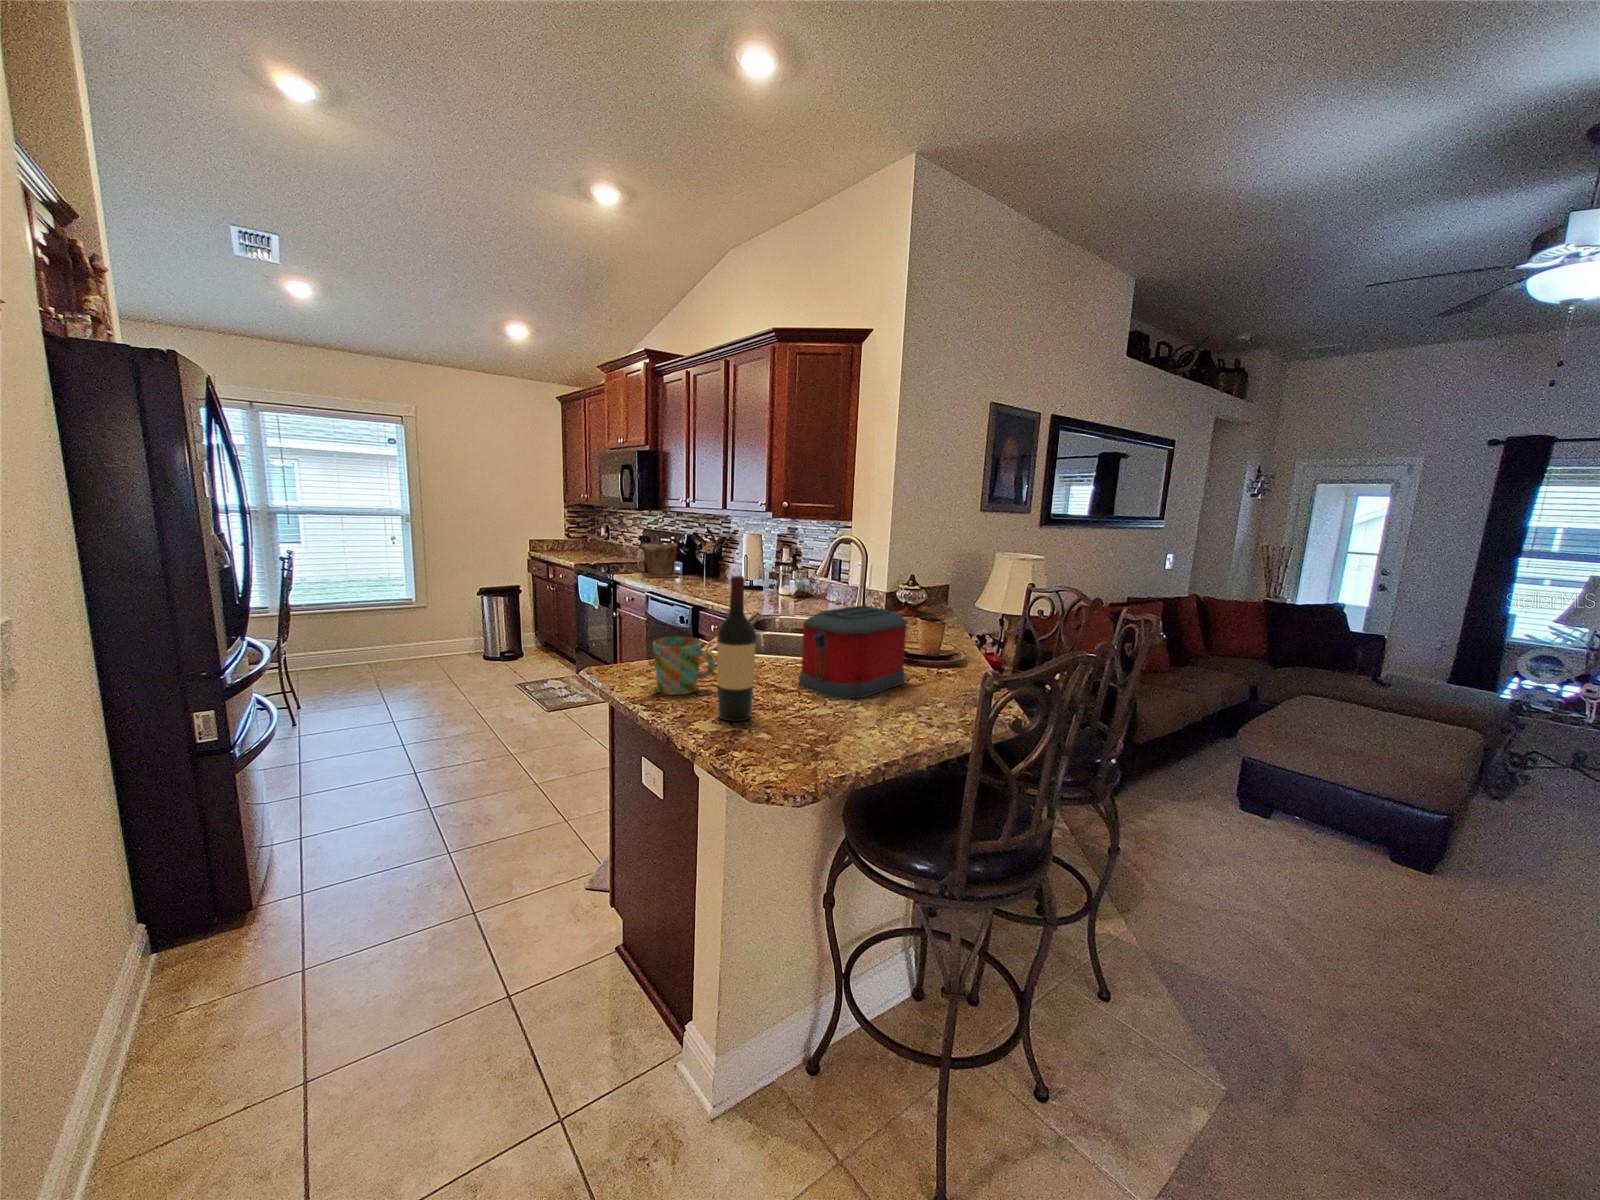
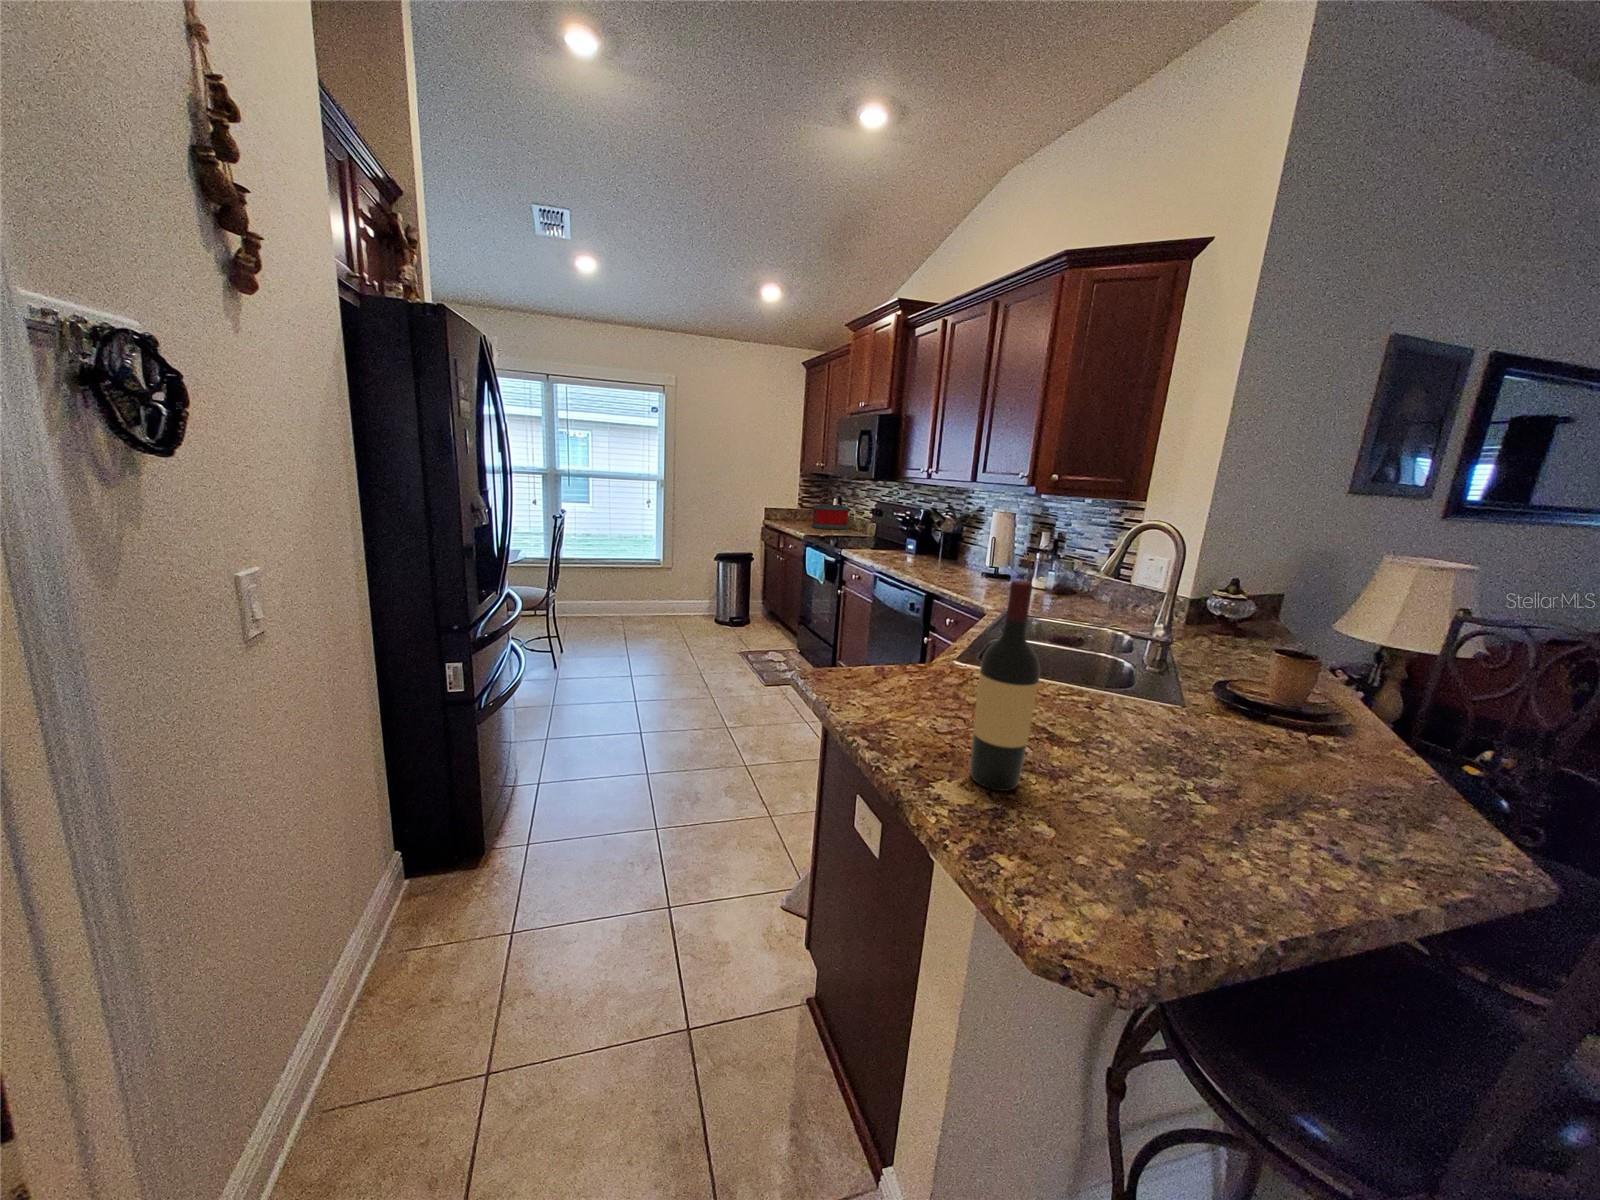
plant pot: present [641,543,678,577] -> none [871,518,912,557]
toaster: present [799,606,907,699] -> present [812,504,848,530]
mug: present [653,637,715,695] -> none [885,647,965,727]

